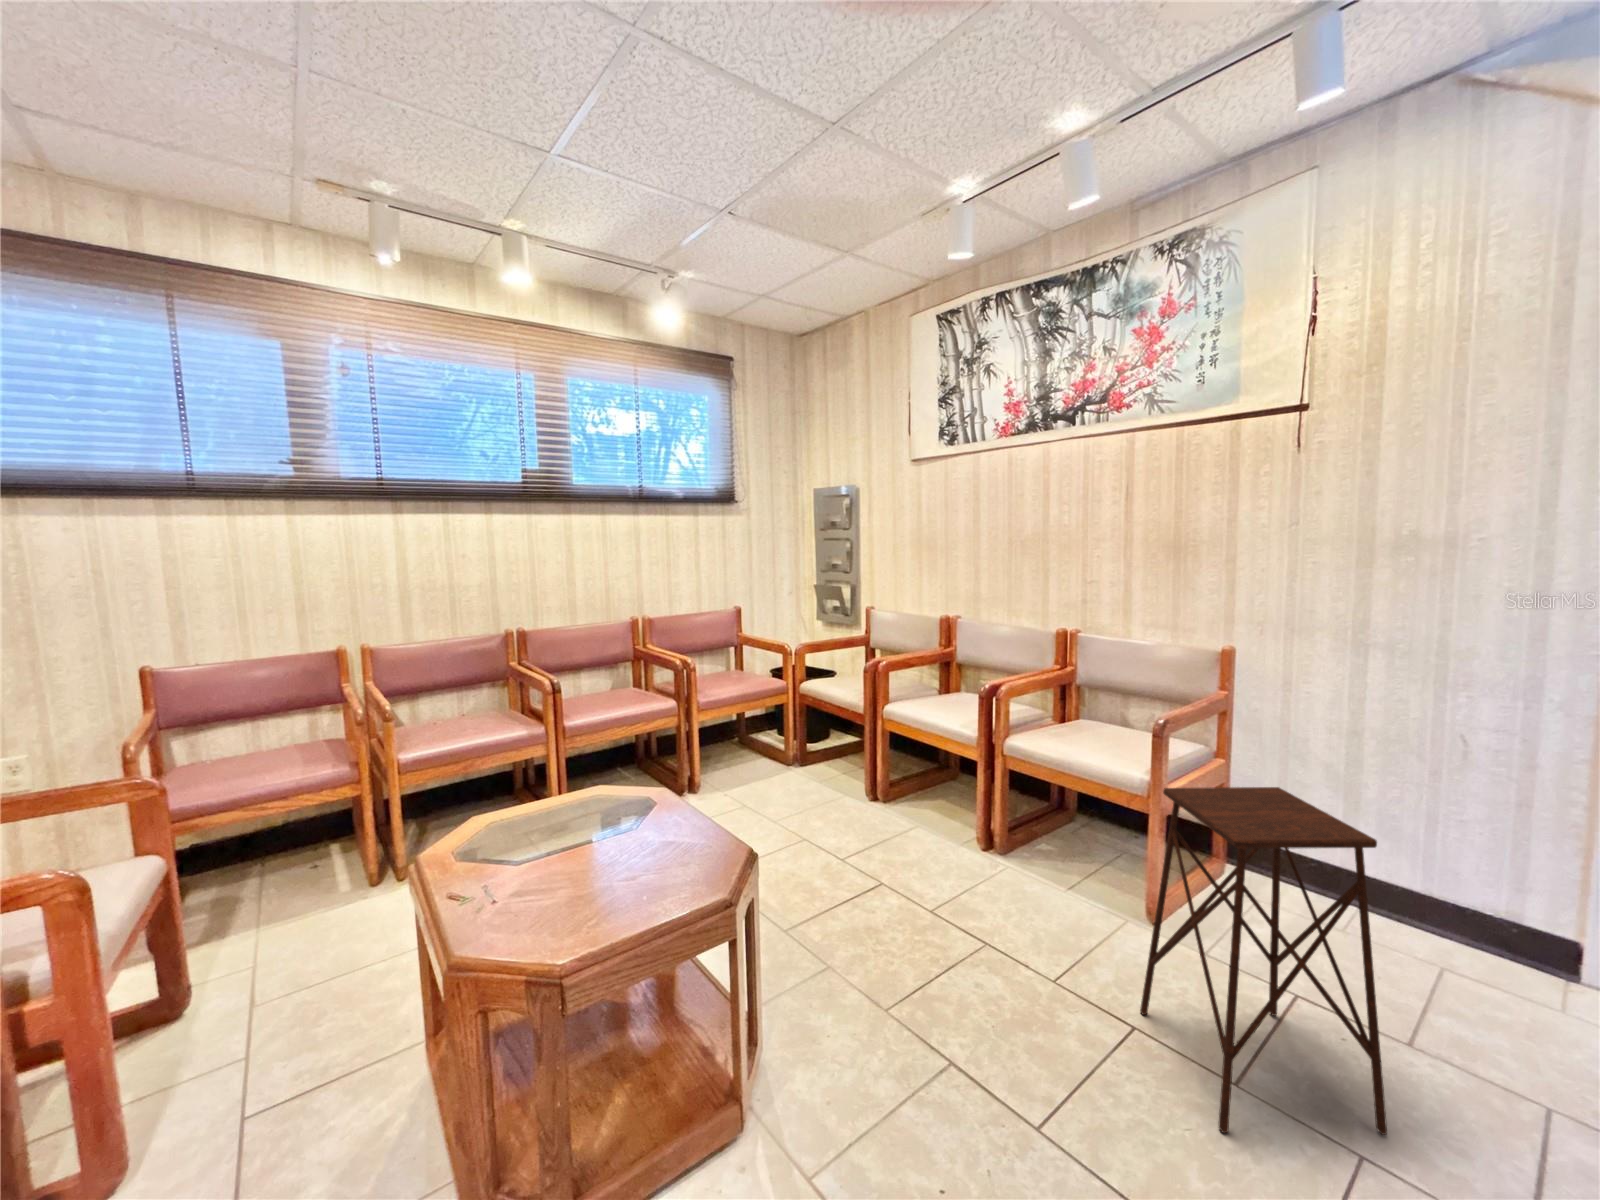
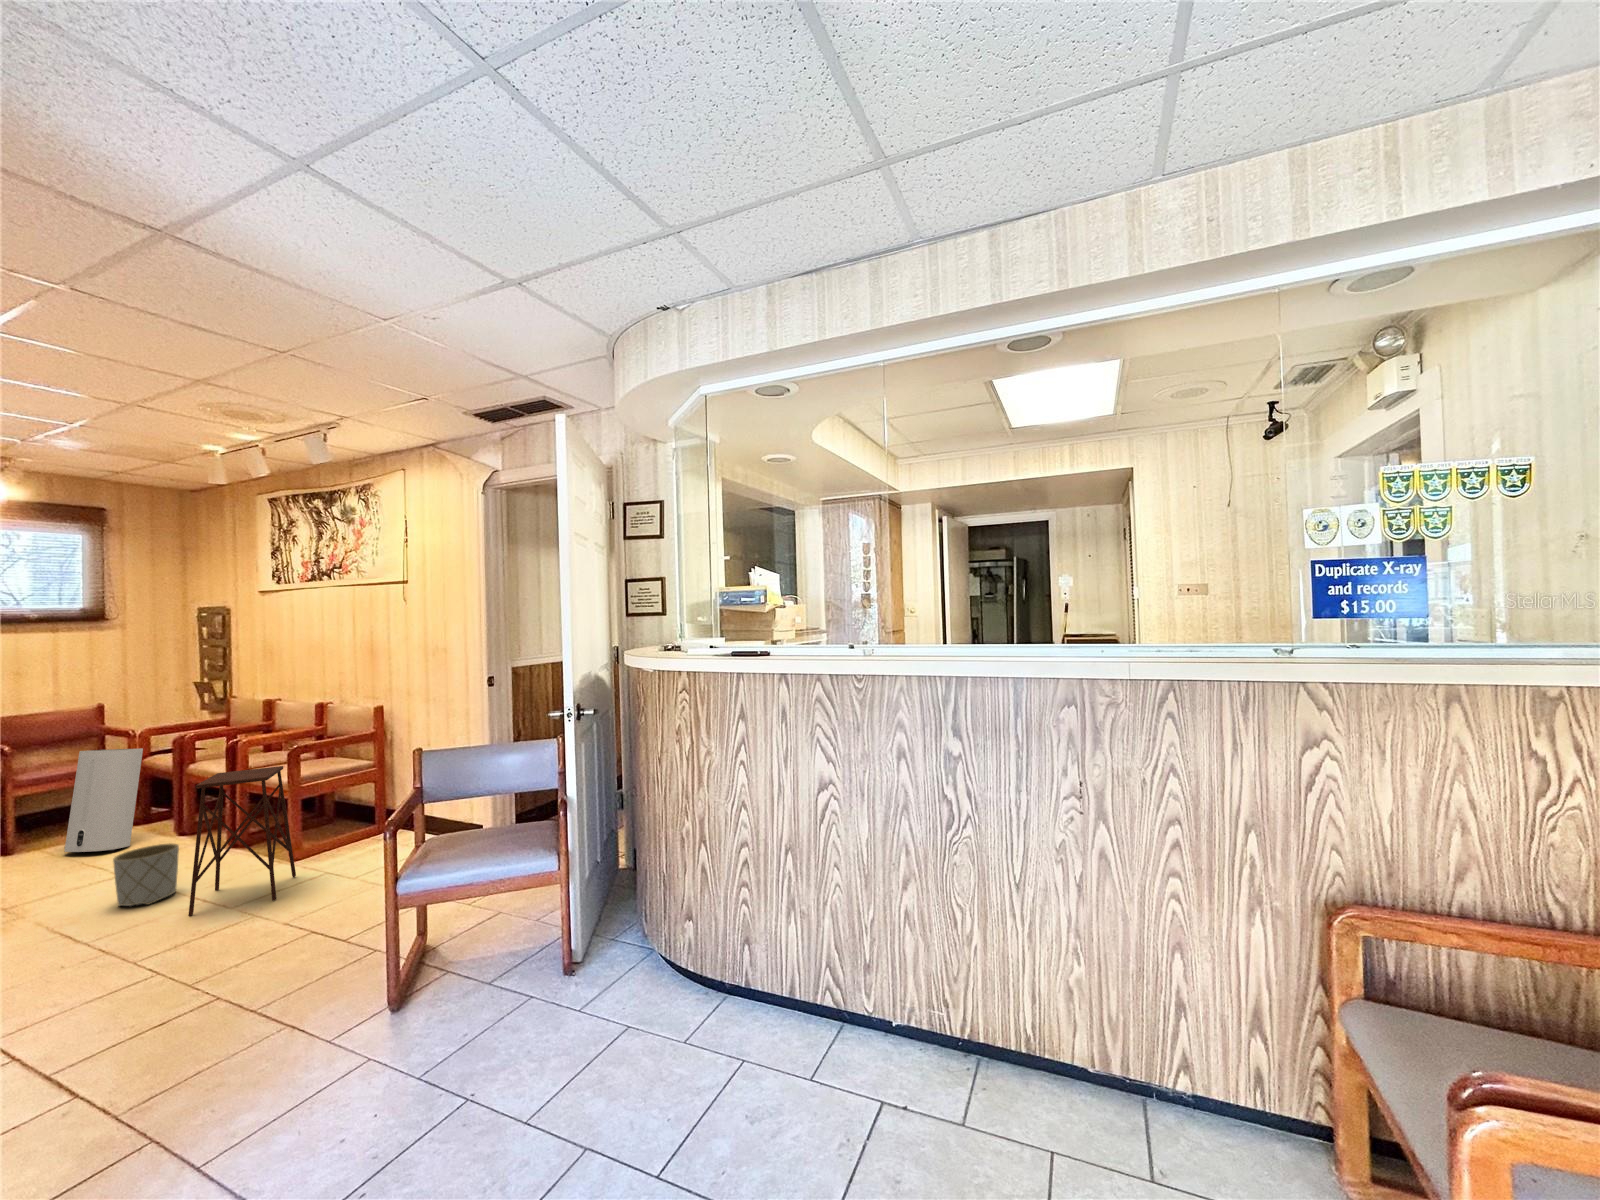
air purifier: none [767,674,842,821] -> present [64,749,143,852]
planter: none [984,892,1079,1030] -> present [113,843,179,906]

